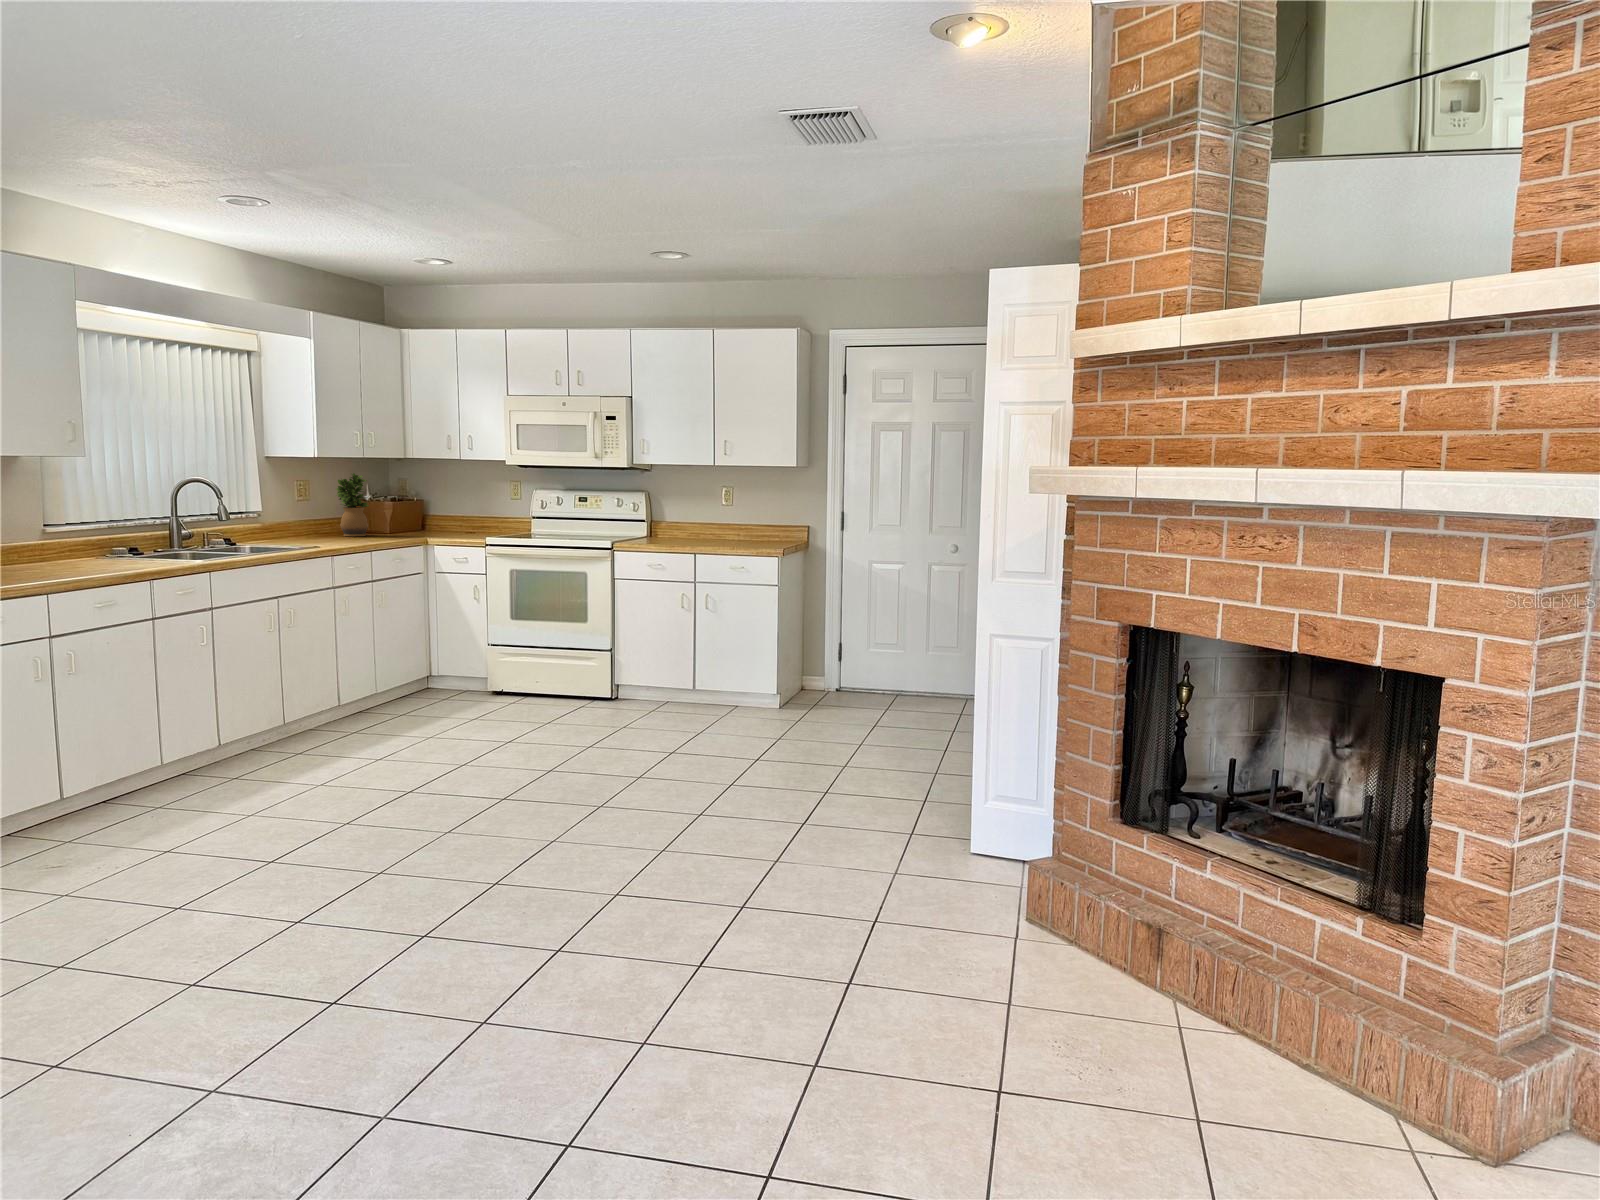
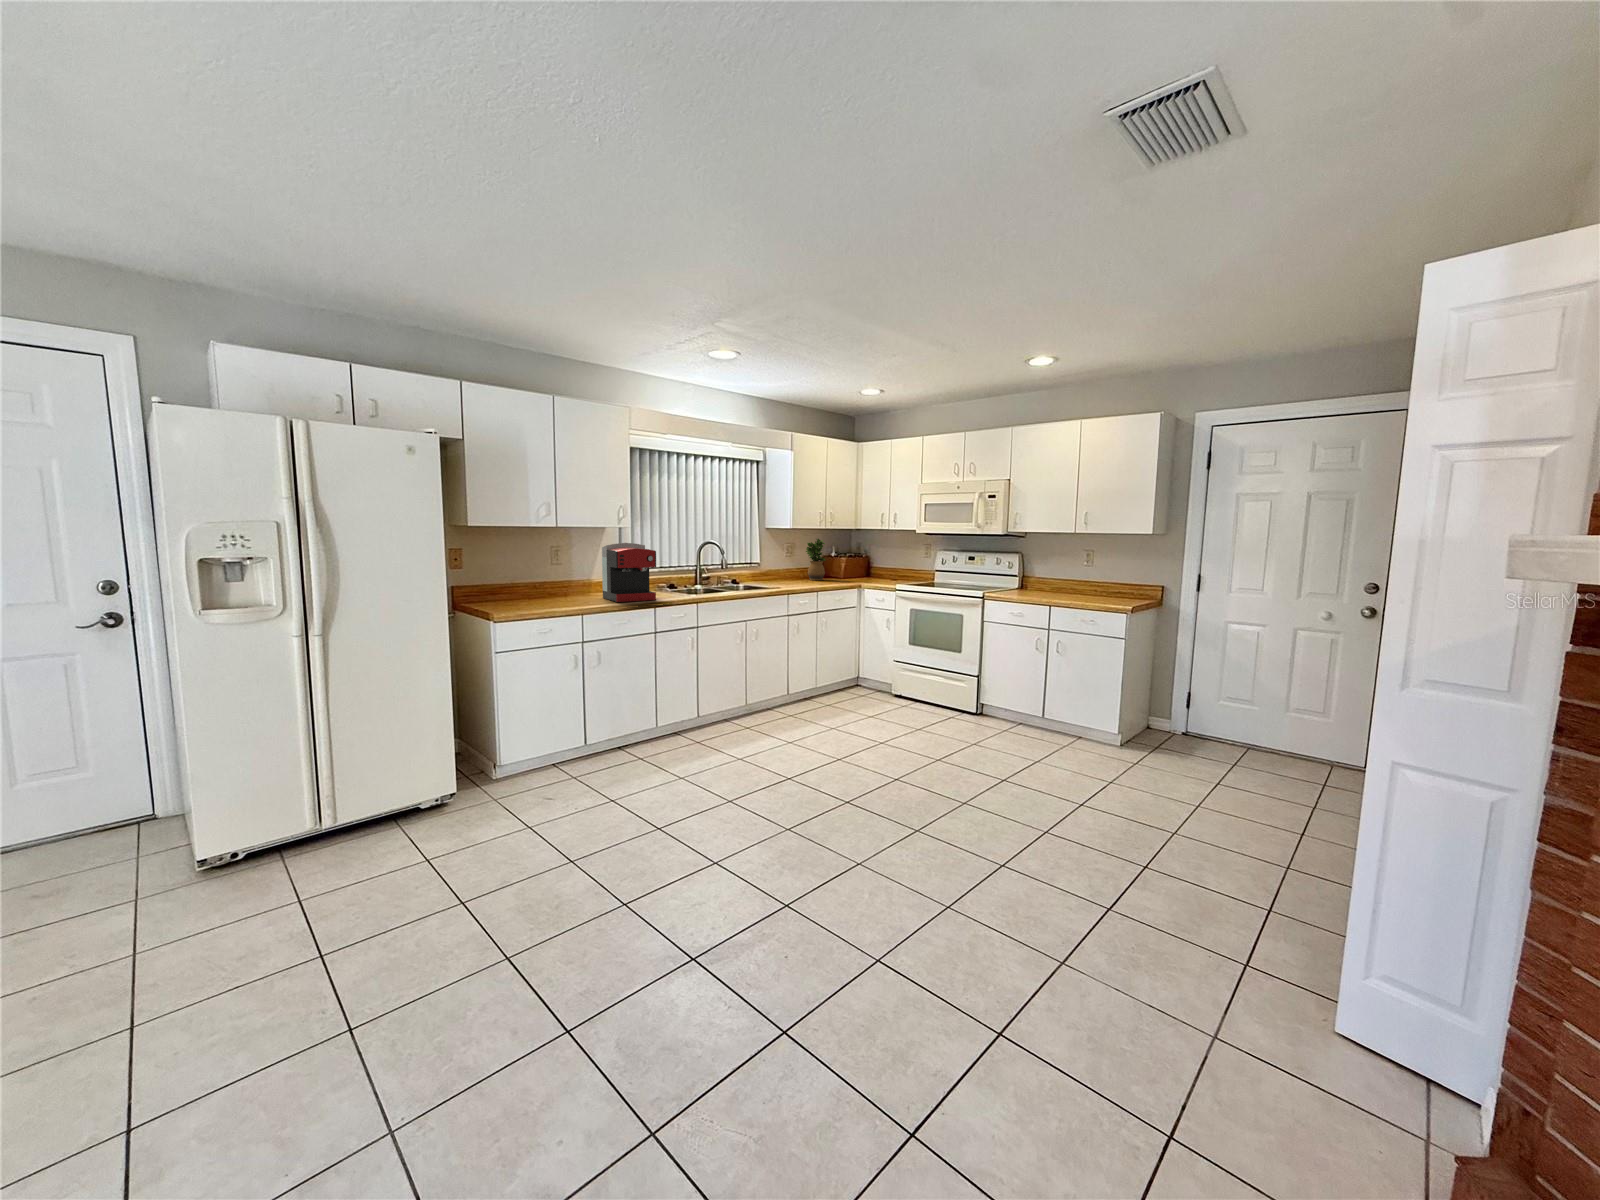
coffee maker: none [27,479,142,573] -> present [602,543,656,602]

